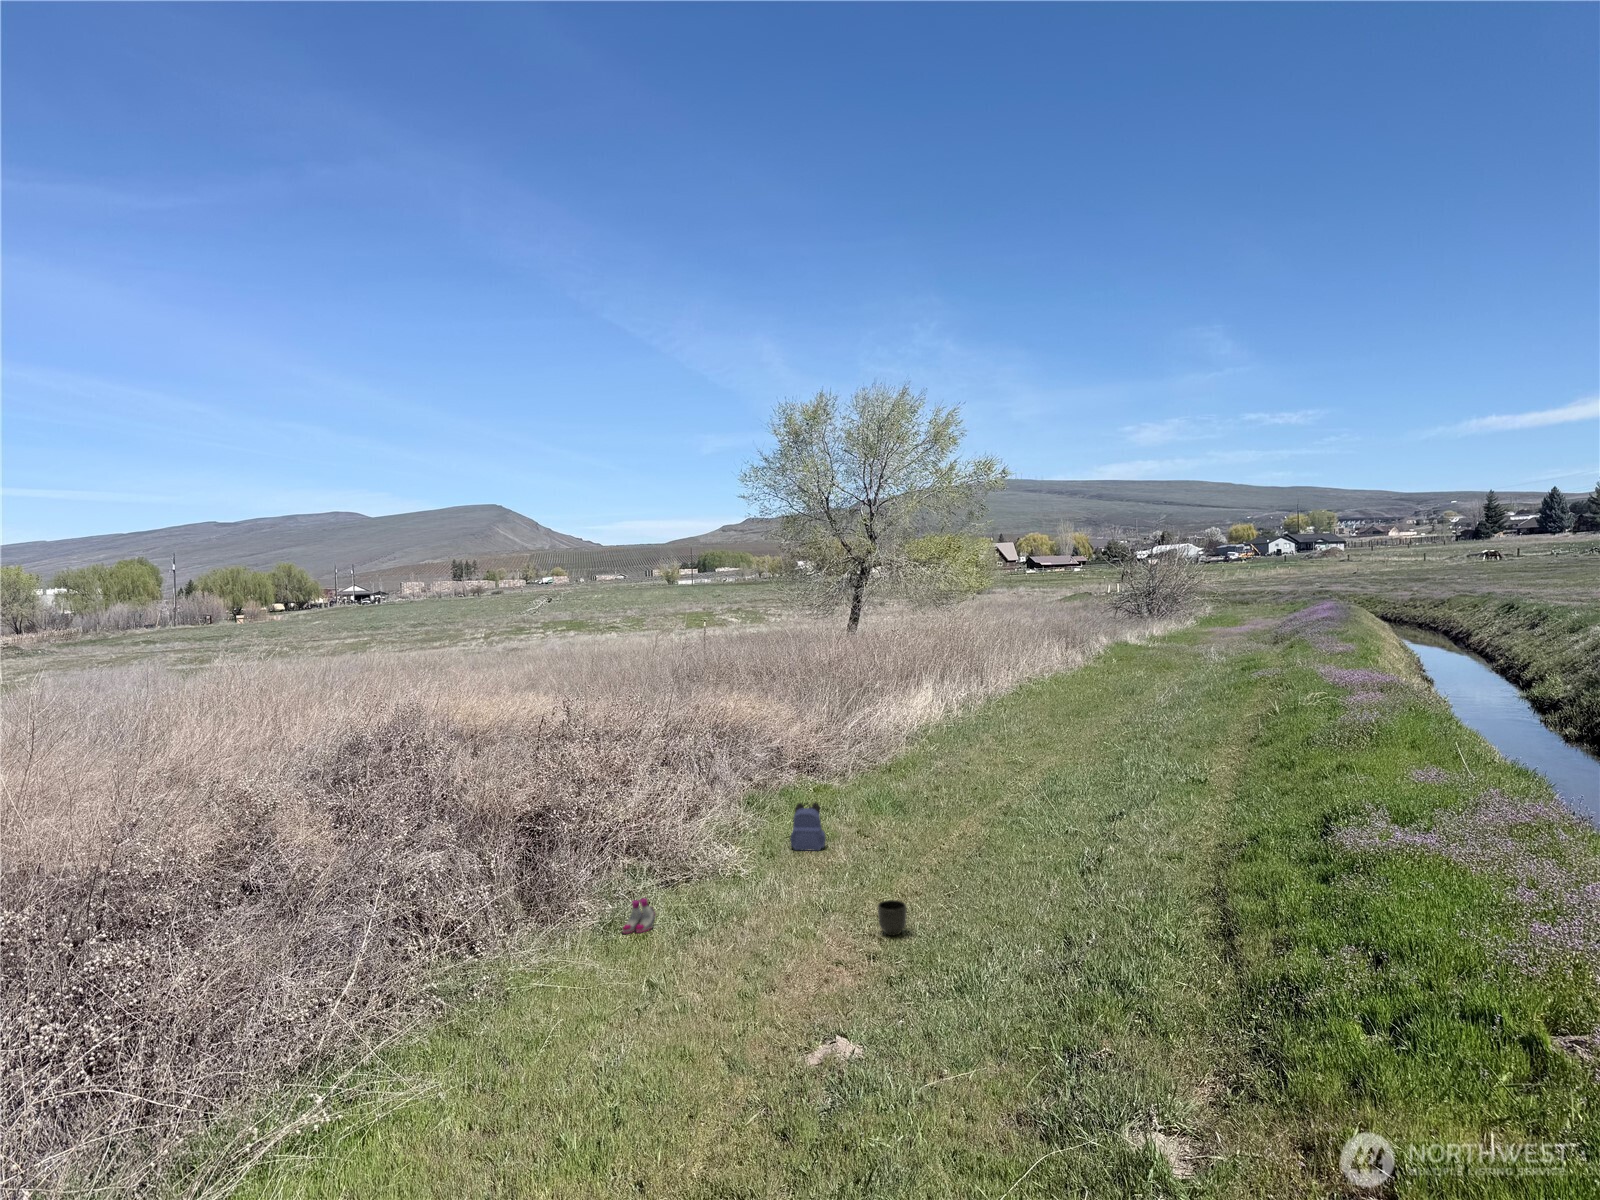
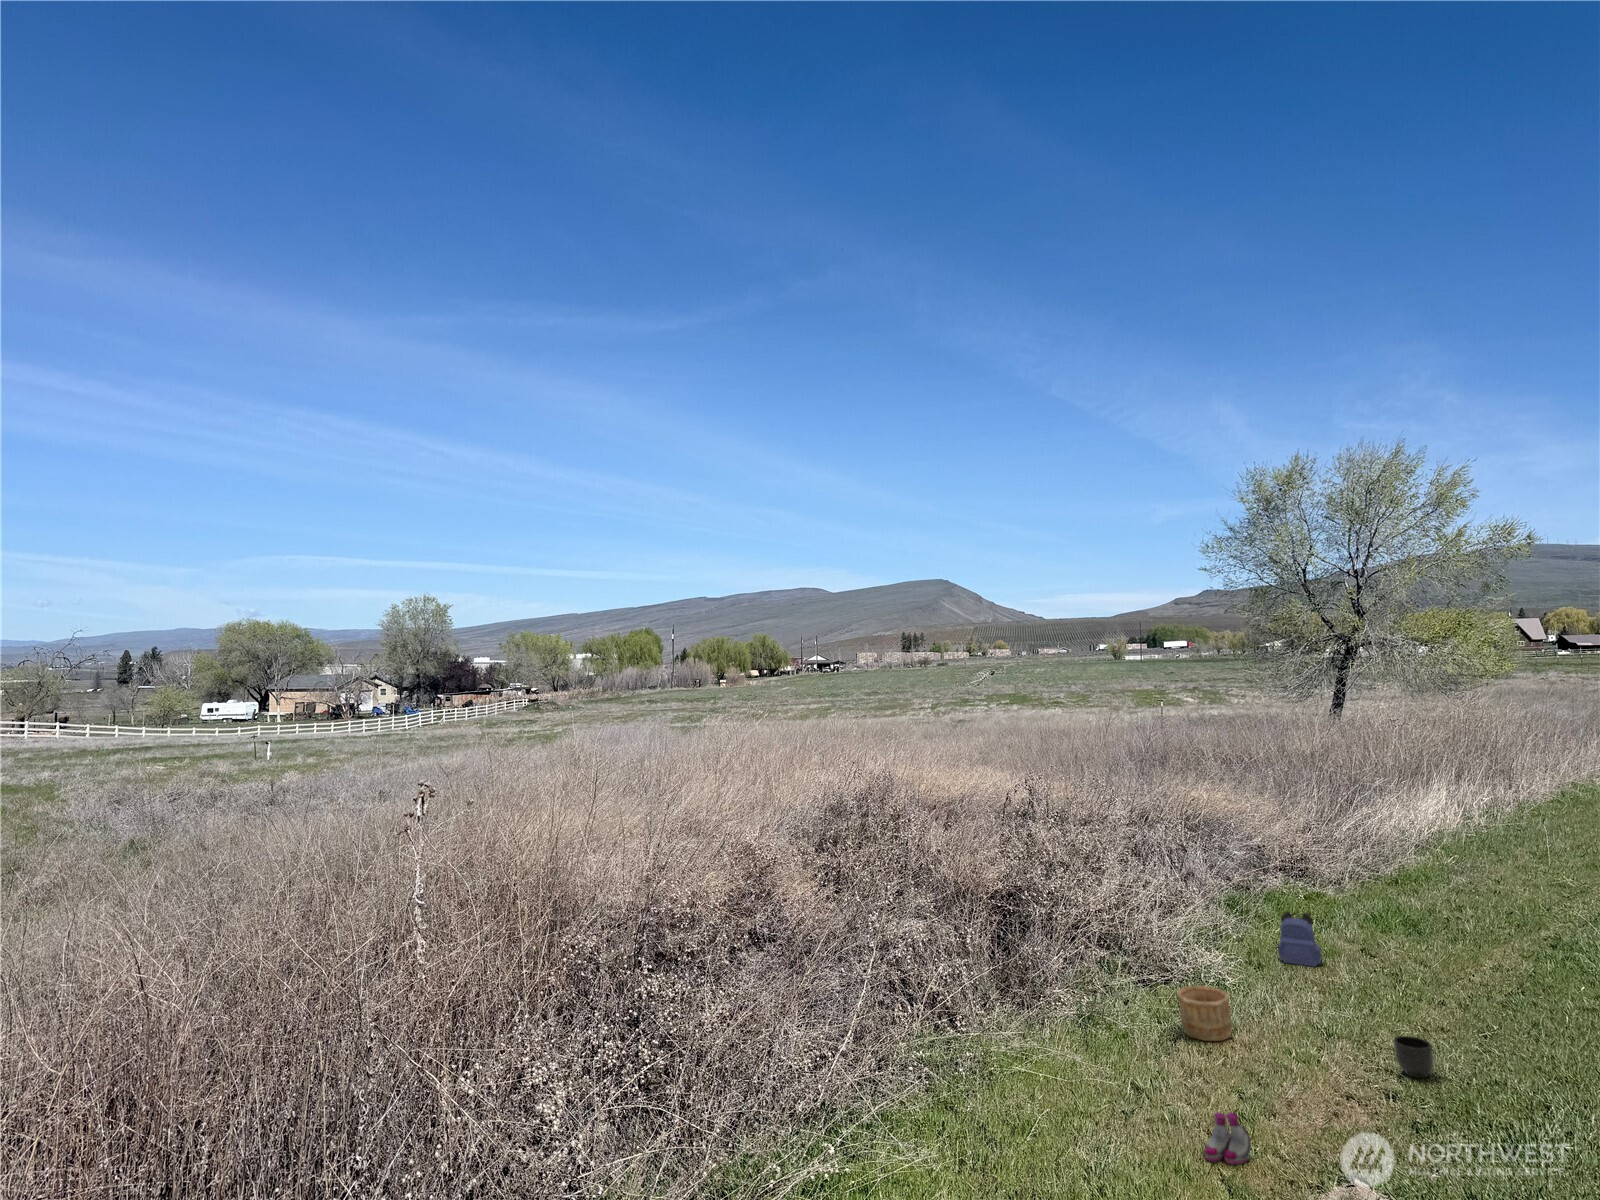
wooden bucket: none [697,881,745,934] -> present [1177,986,1232,1041]
boots: present [622,898,656,934] -> present [1205,1113,1251,1164]

